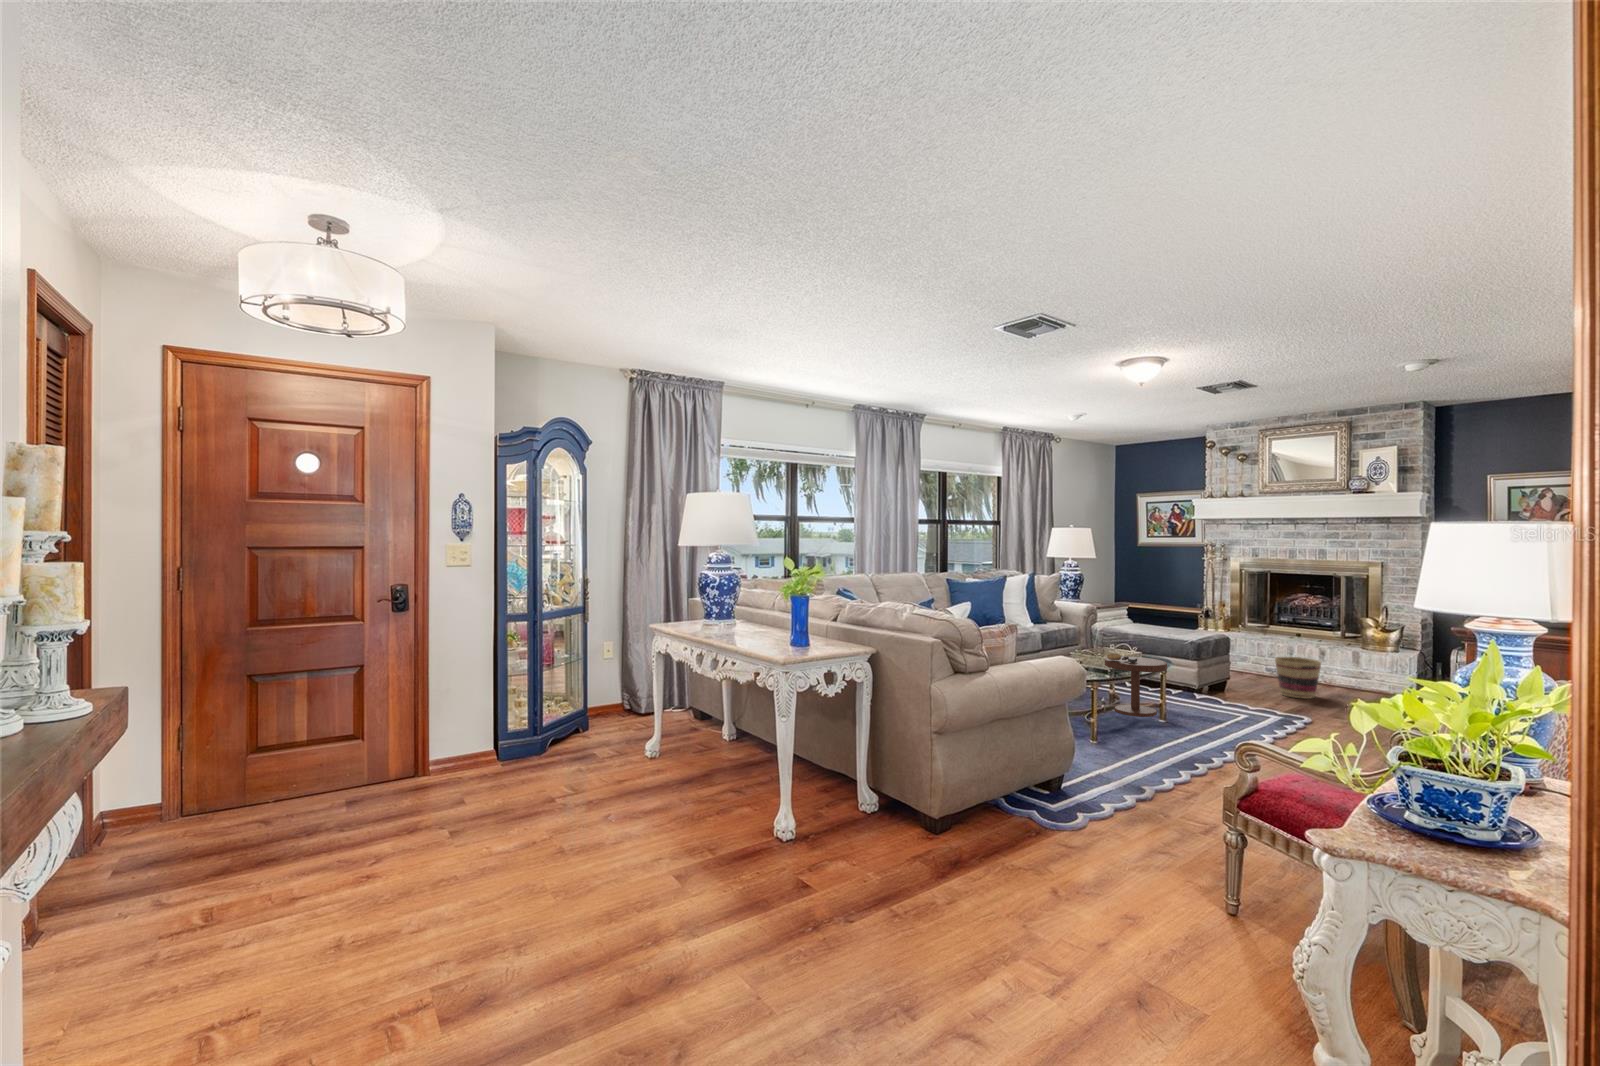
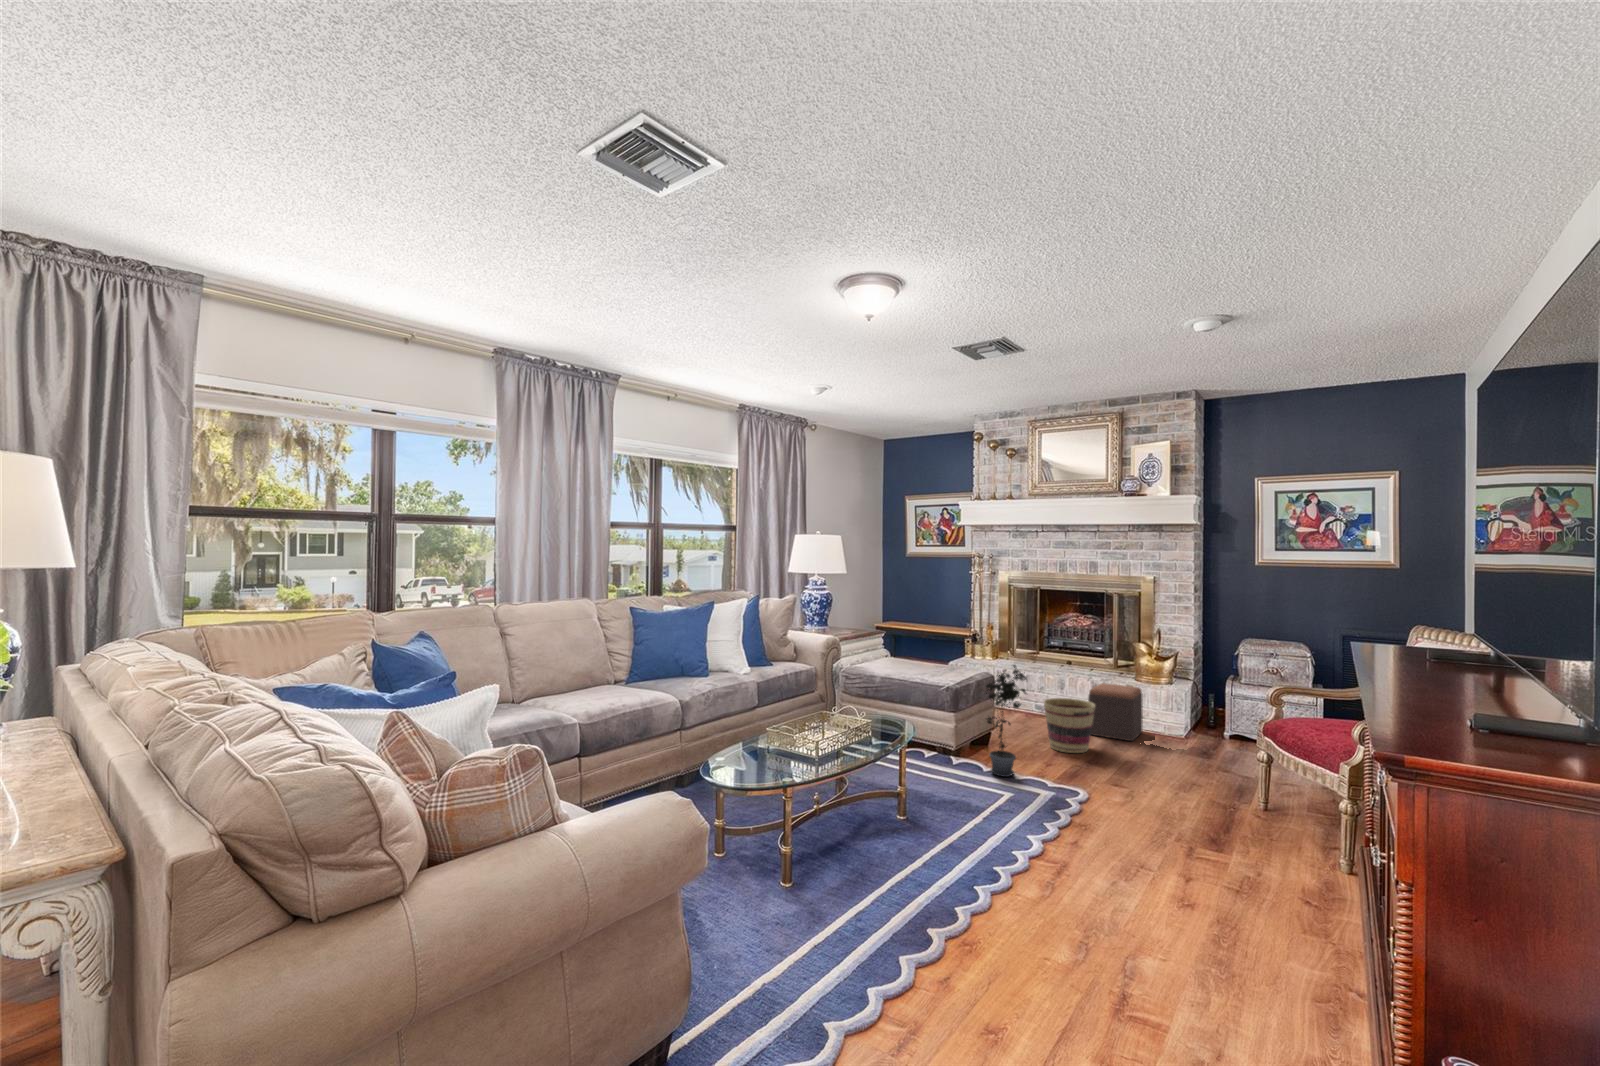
potted plant: none [1220,624,1263,708] -> present [986,665,1027,777]
footstool: none [1316,649,1367,695] -> present [1088,683,1143,741]
side table: present [1105,653,1167,717] -> none [791,745,884,924]

